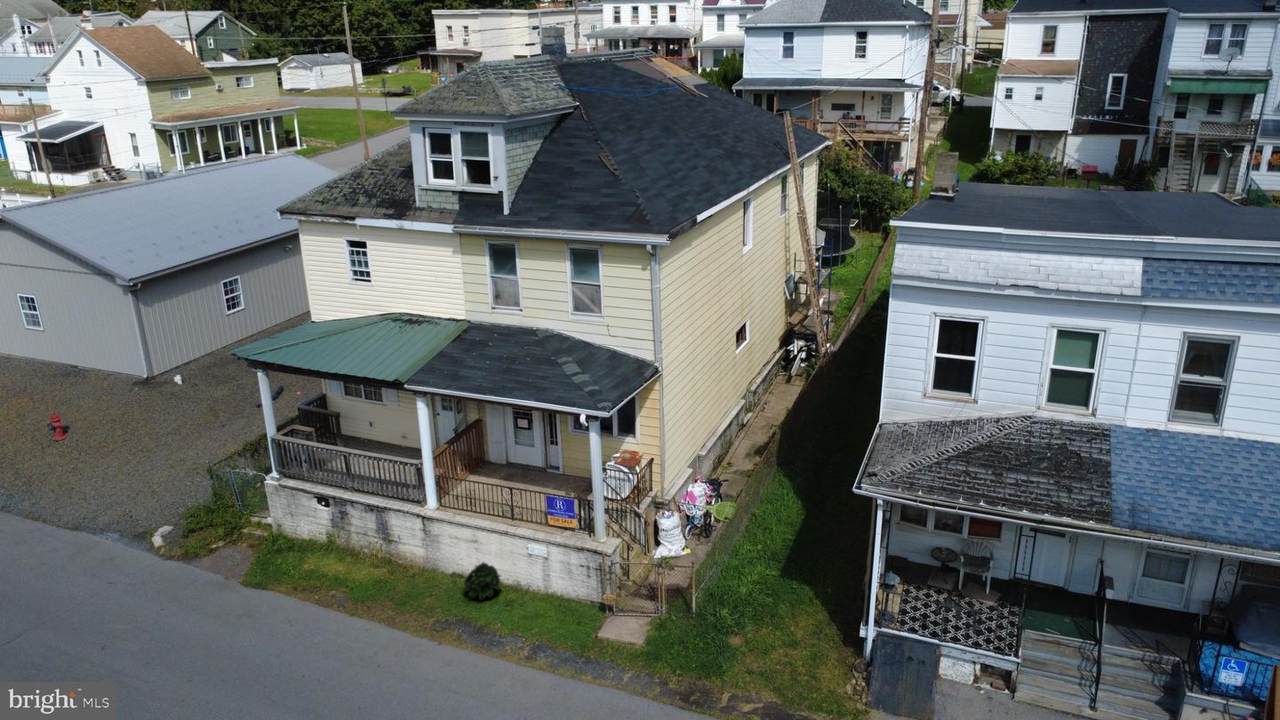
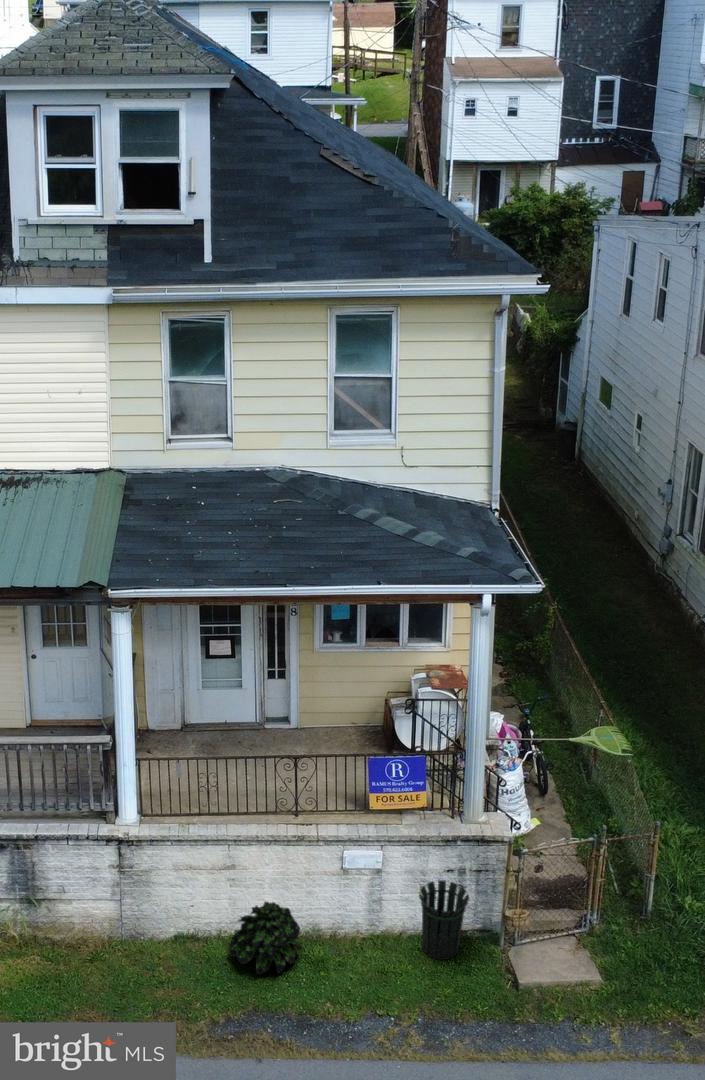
waste bin: none [556,570,585,614] -> present [419,880,469,960]

